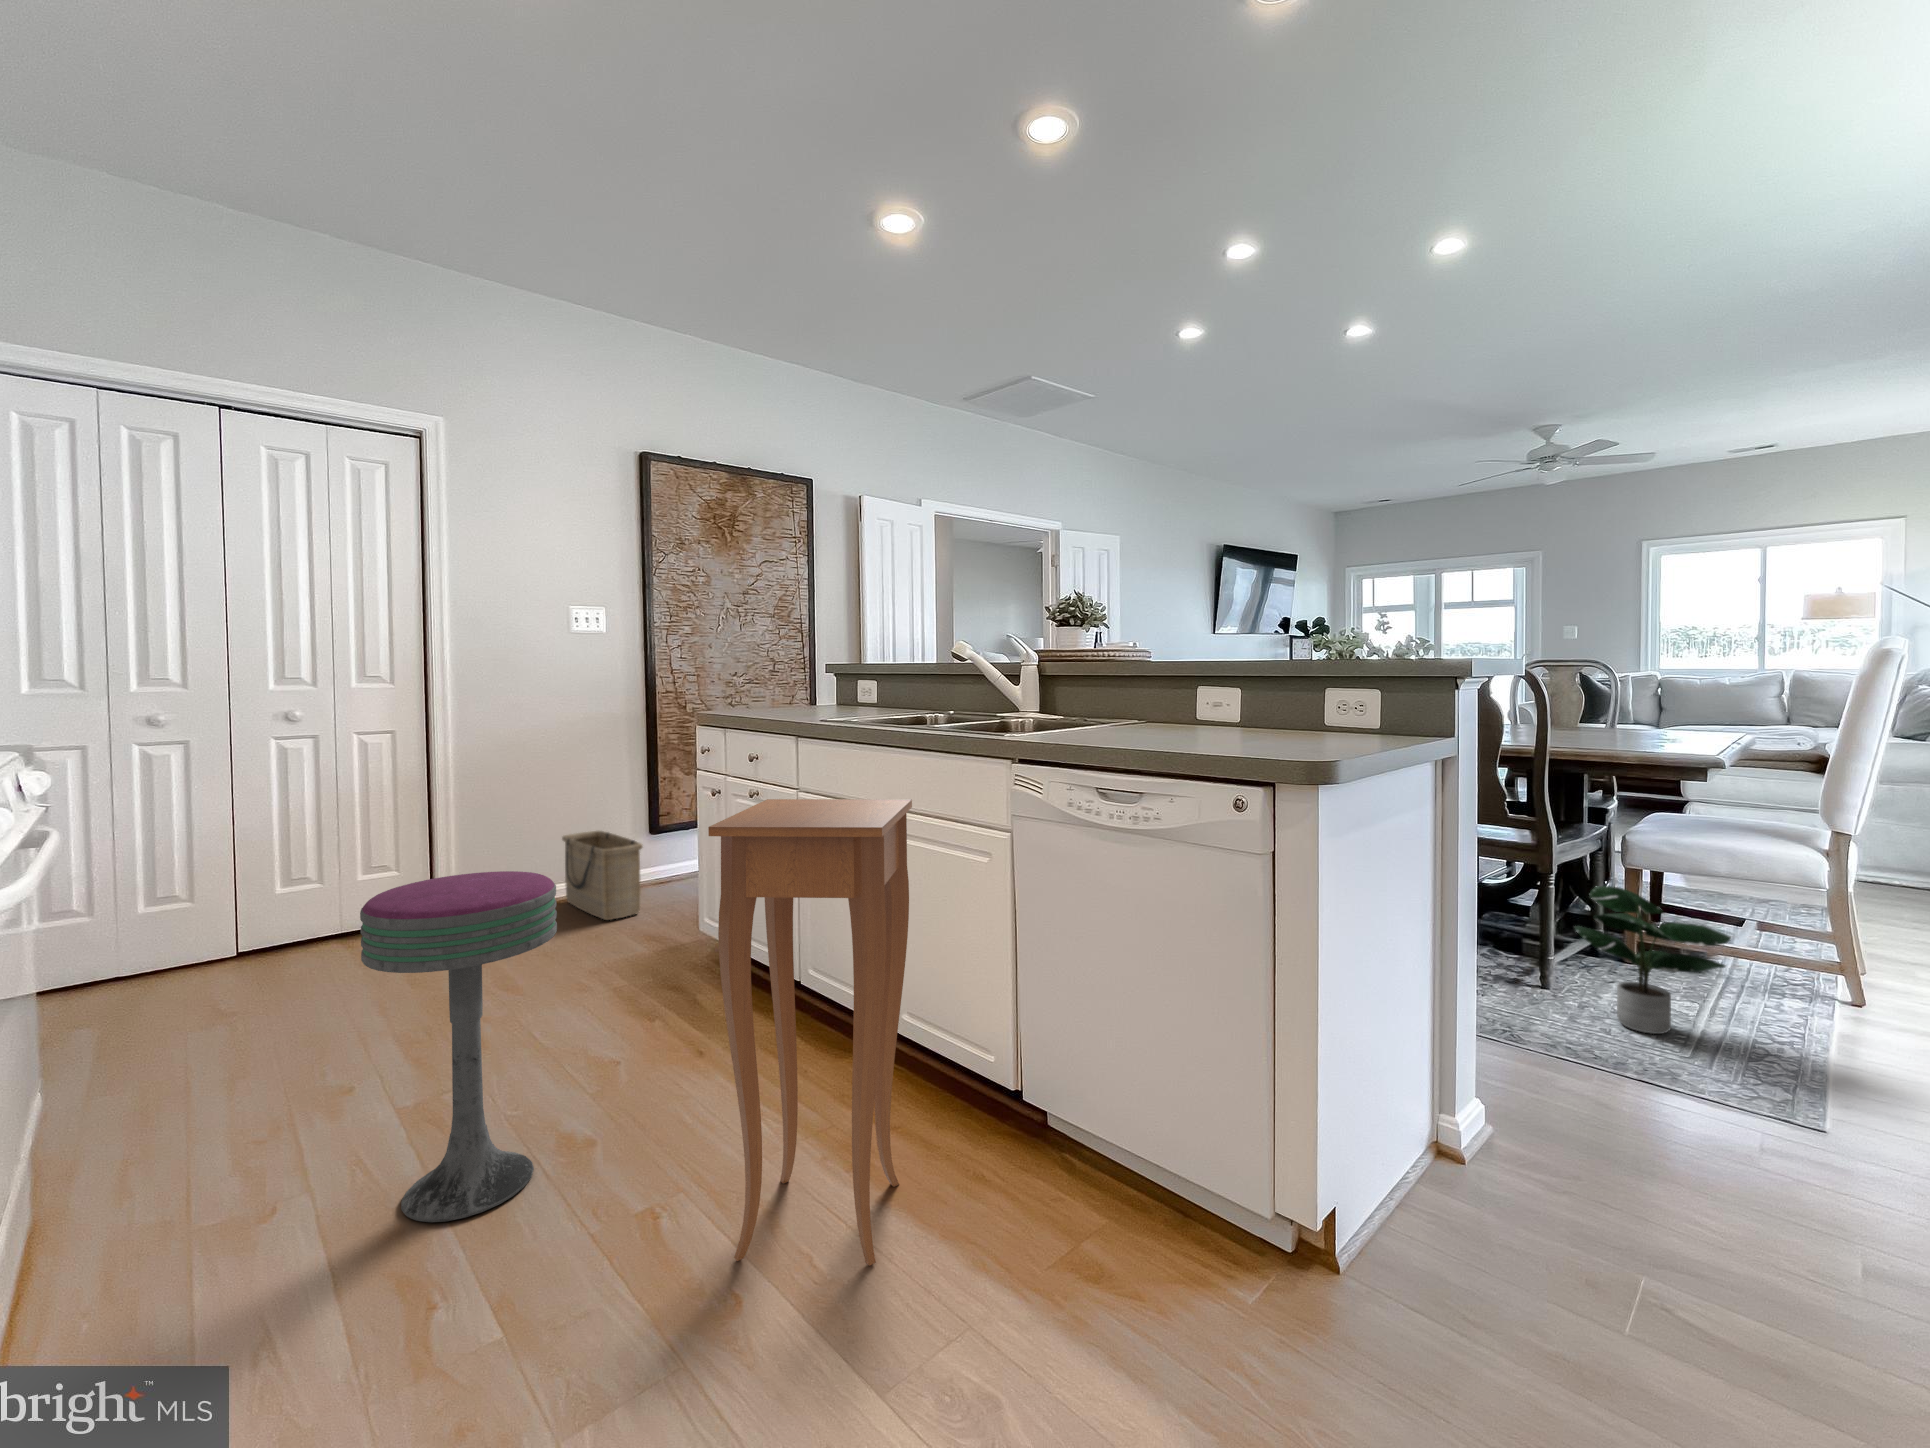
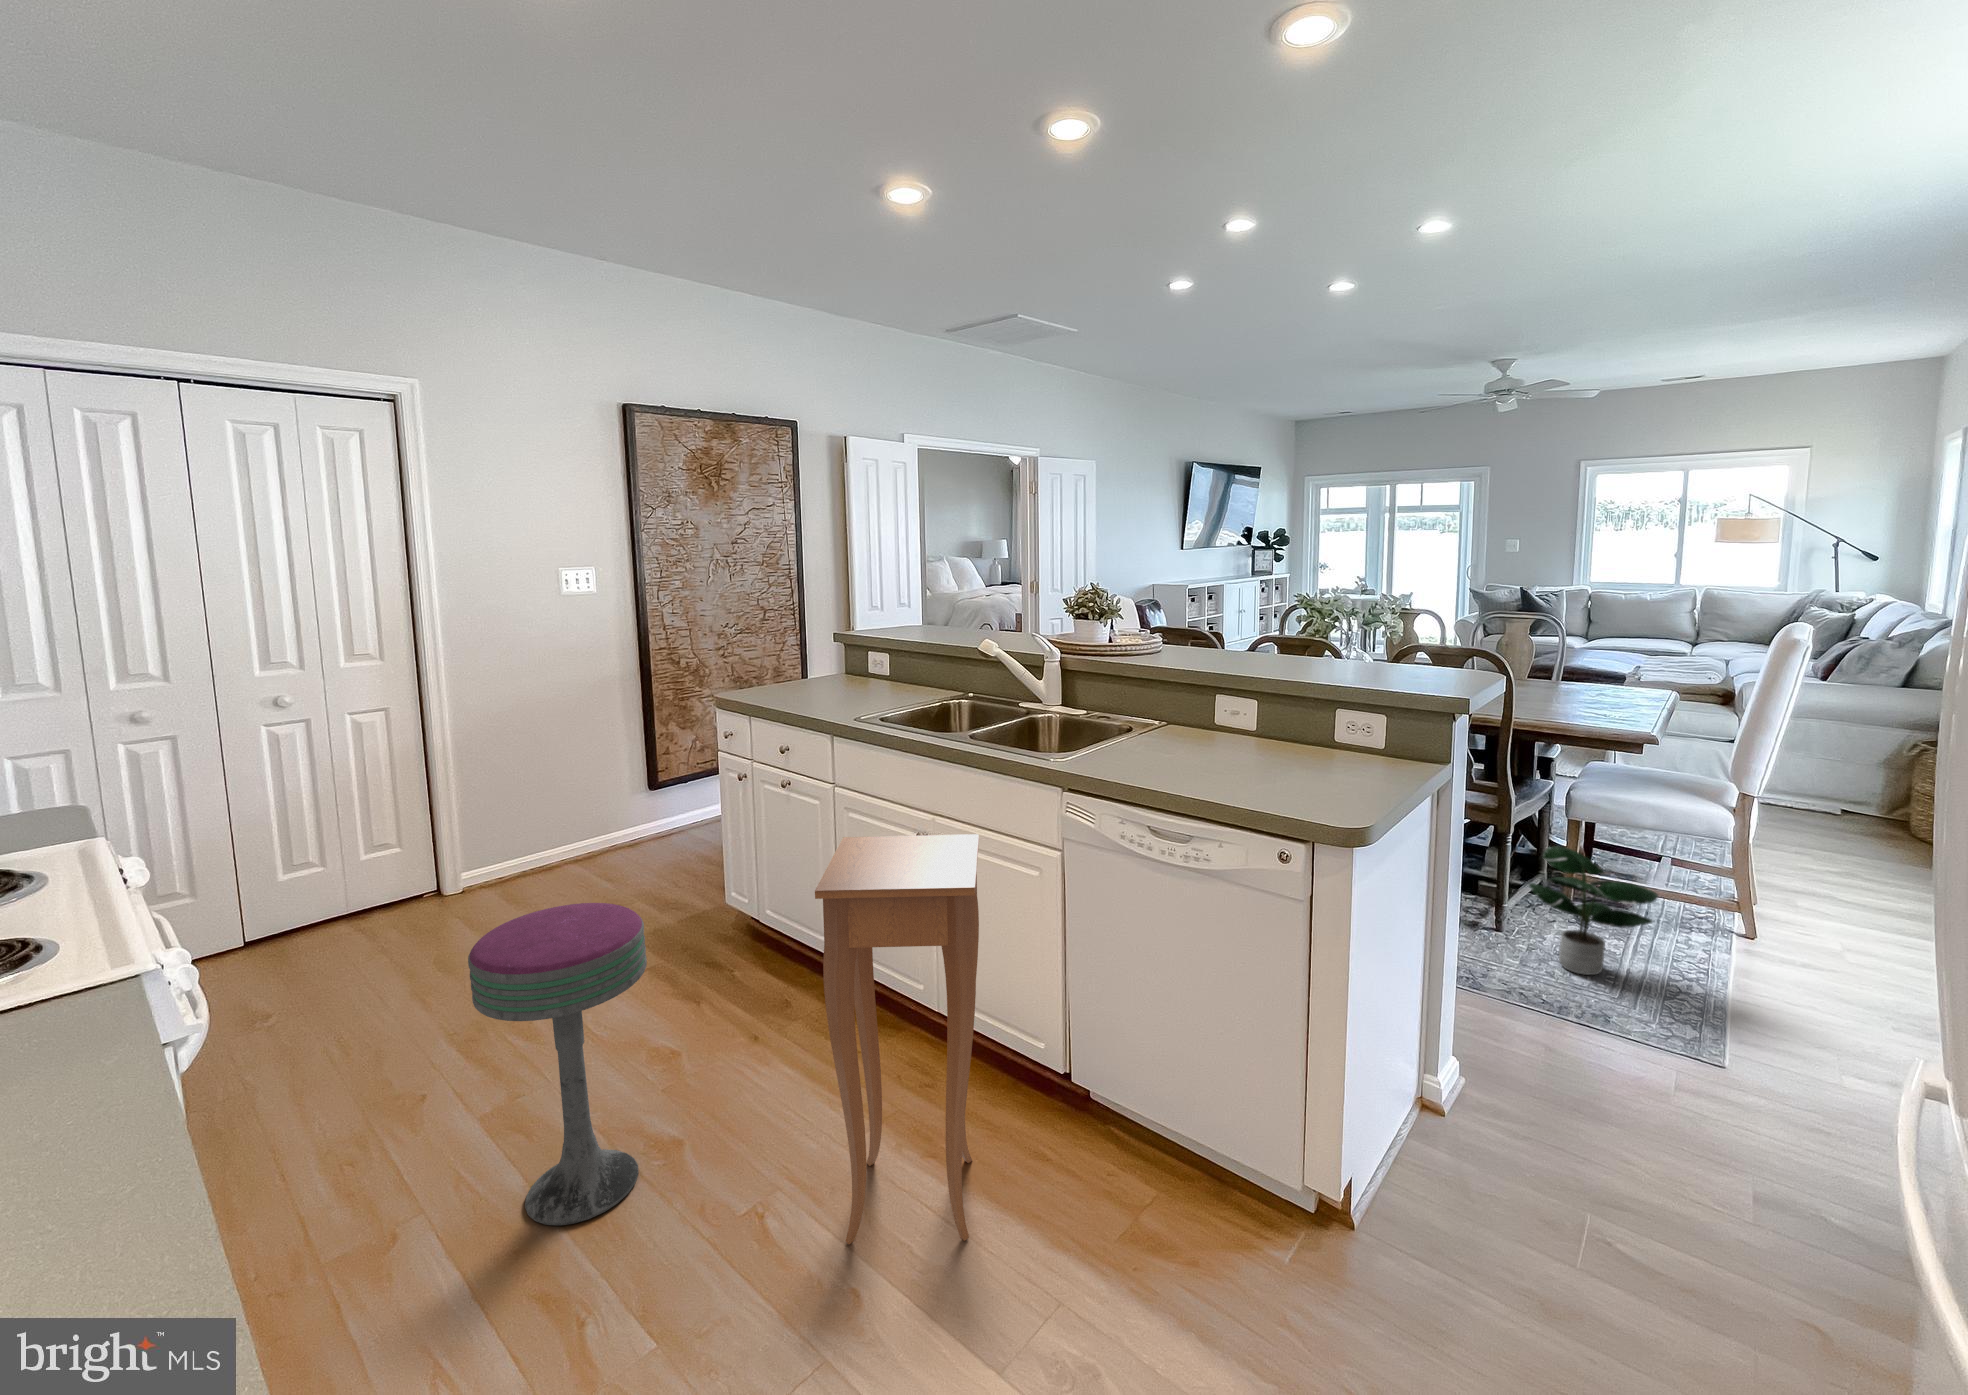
basket: present [562,831,642,920] -> none [565,793,654,886]

